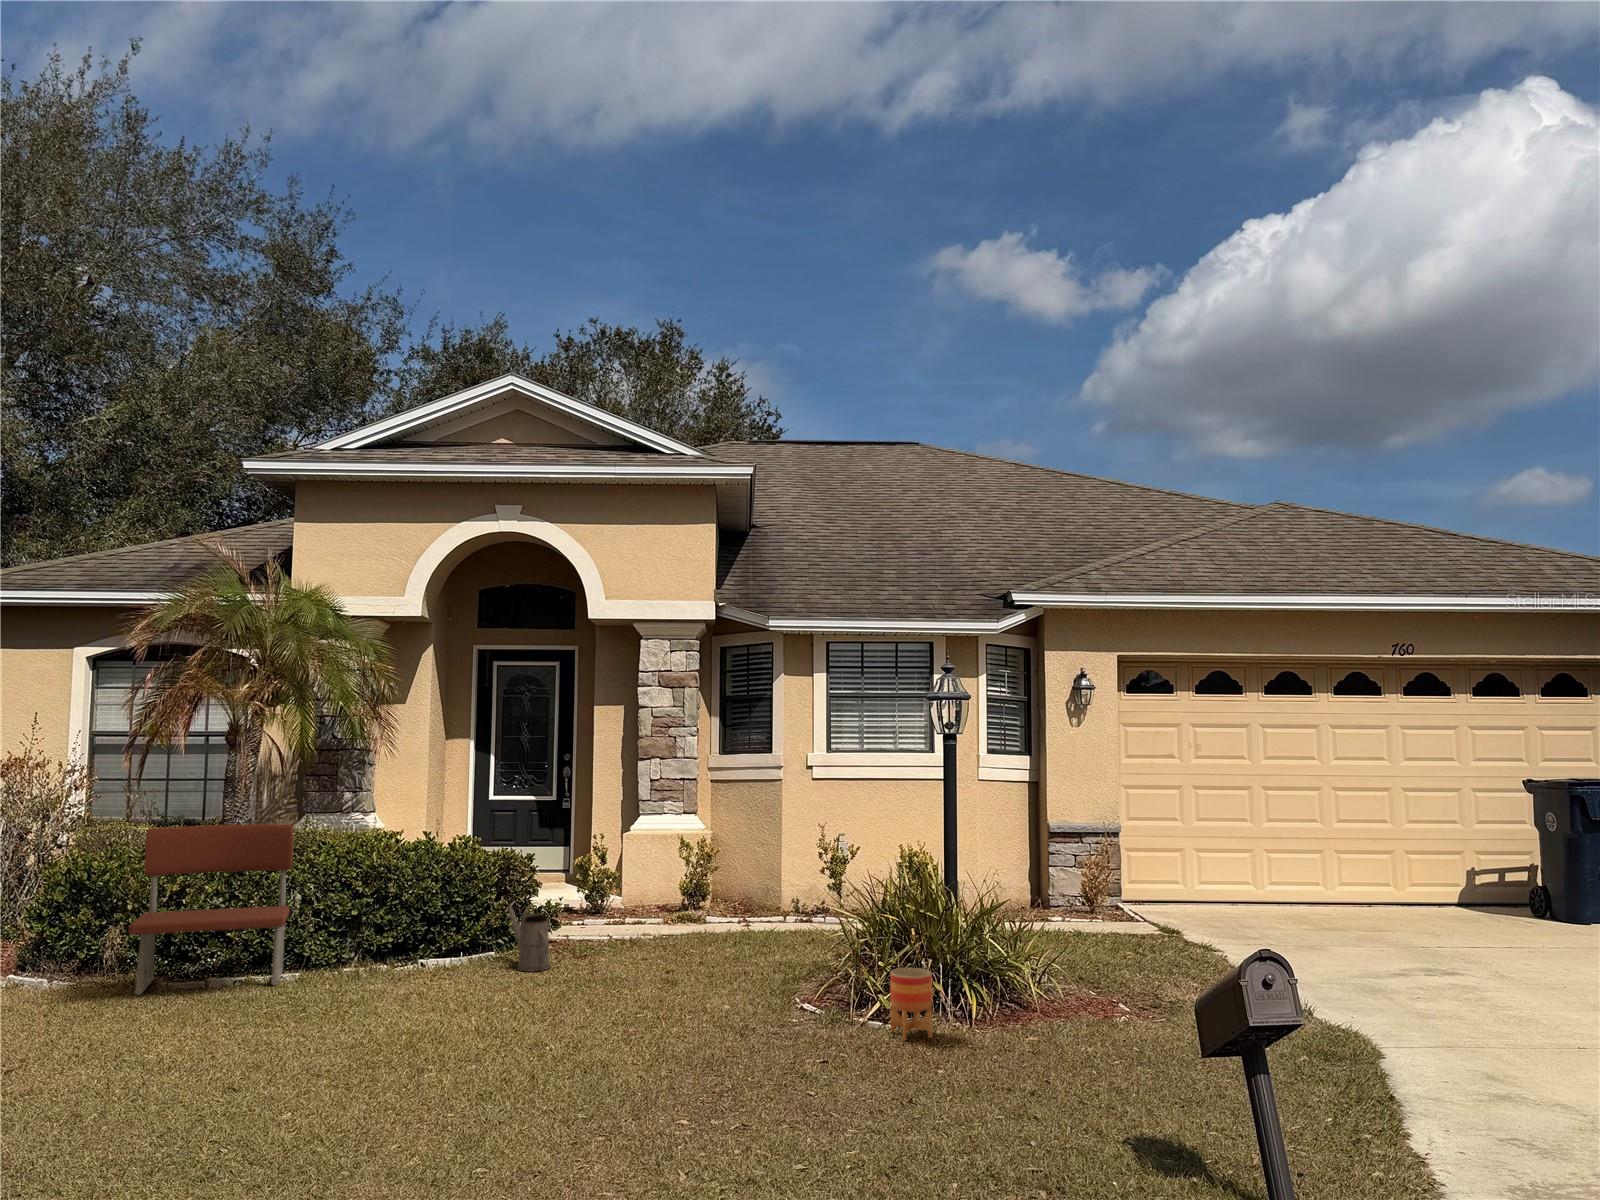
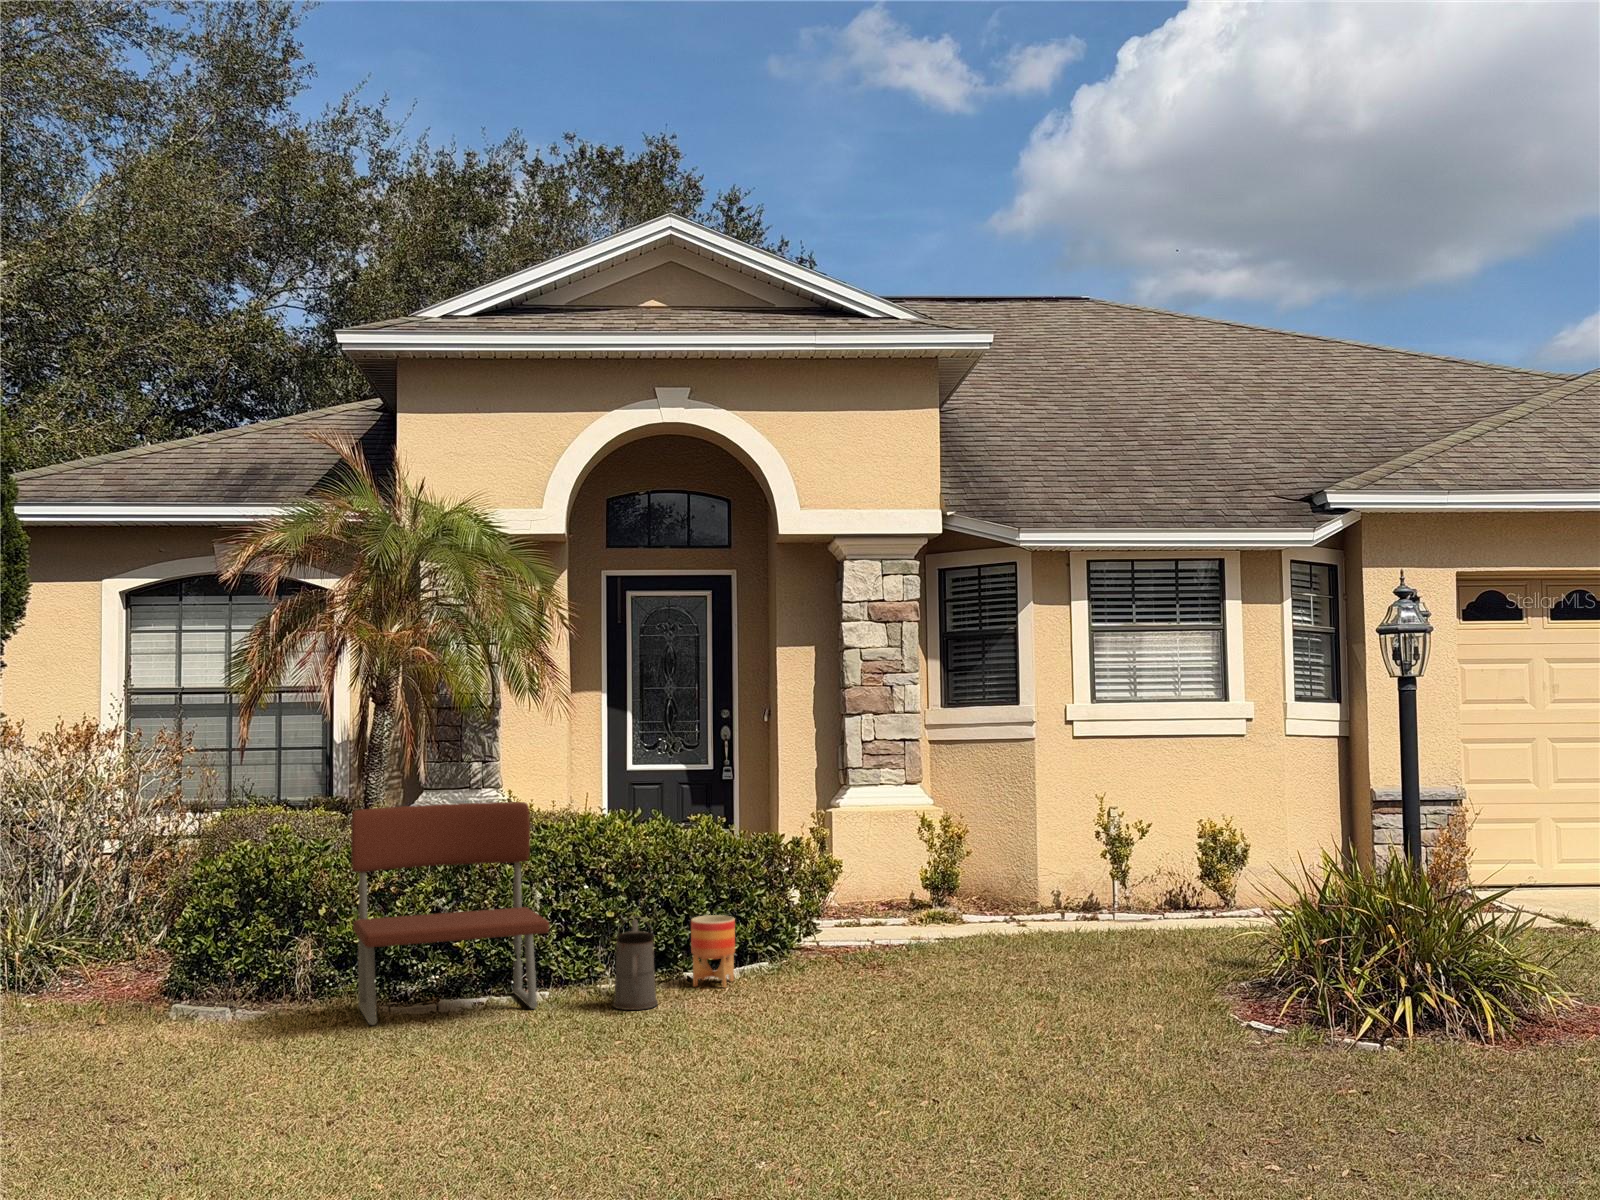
watering can: present [508,903,550,972] -> present [613,916,658,1010]
planter: present [890,968,933,1040] -> present [691,915,735,988]

